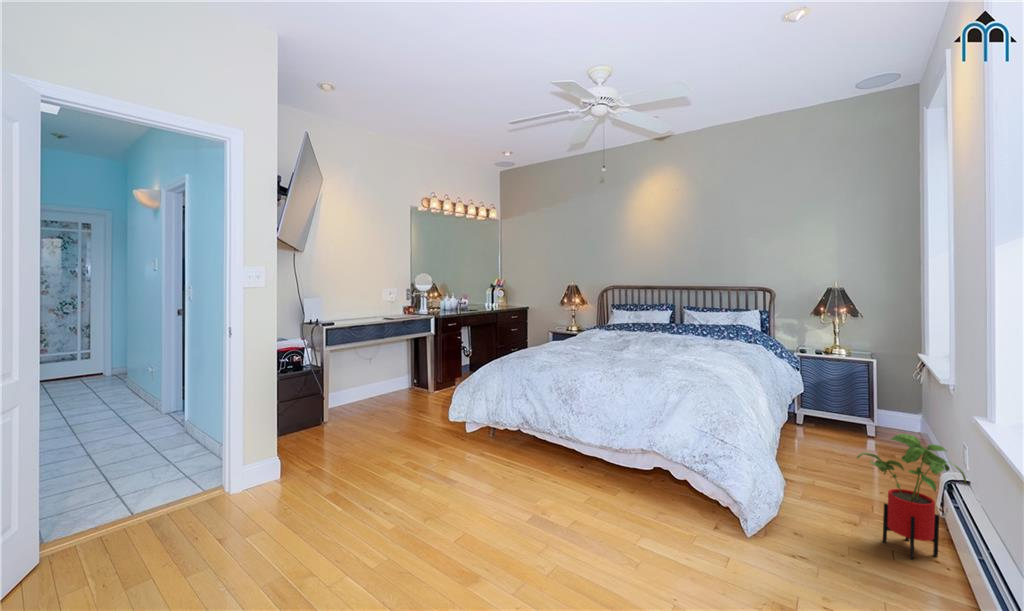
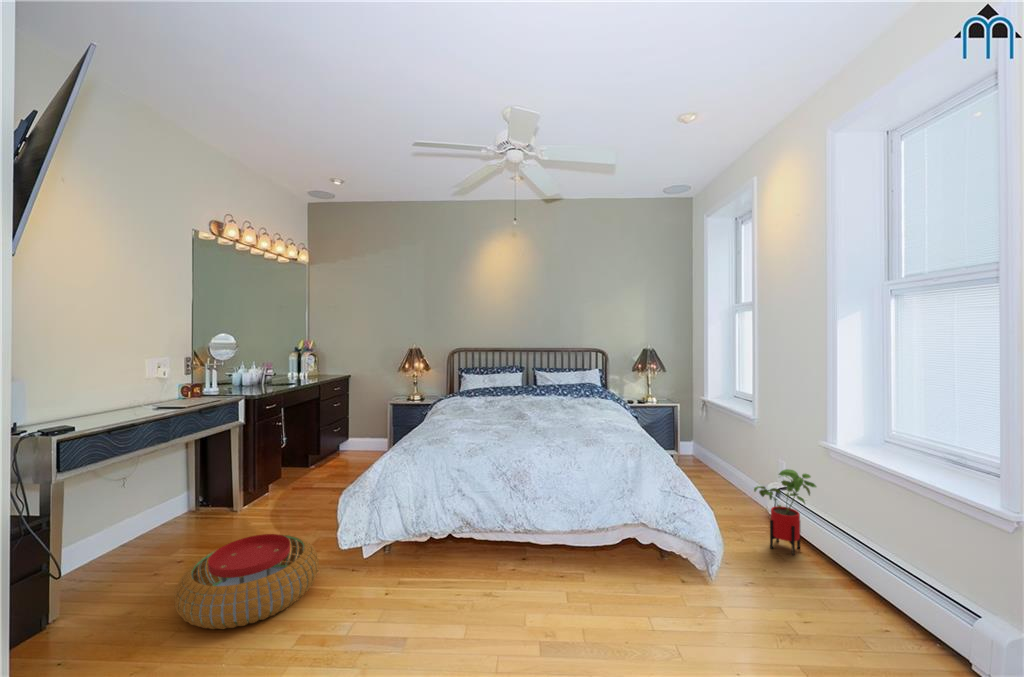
pouf: none [328,399,420,449] -> present [174,534,319,629]

